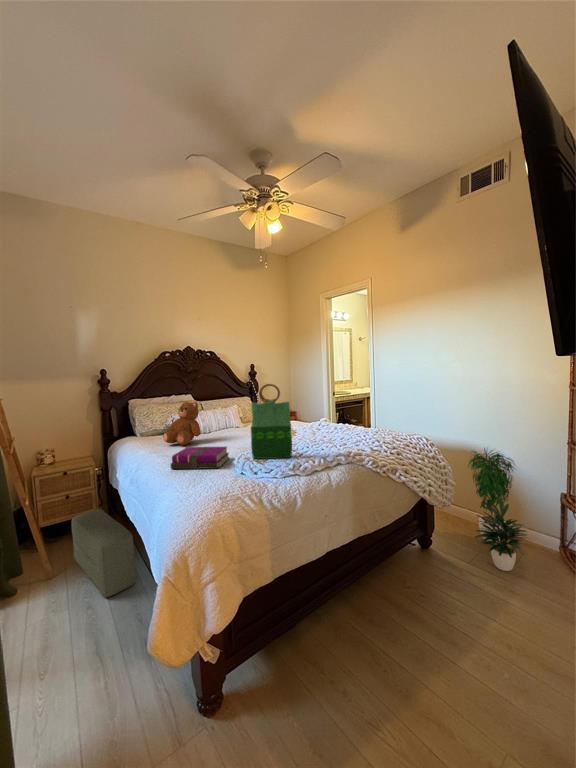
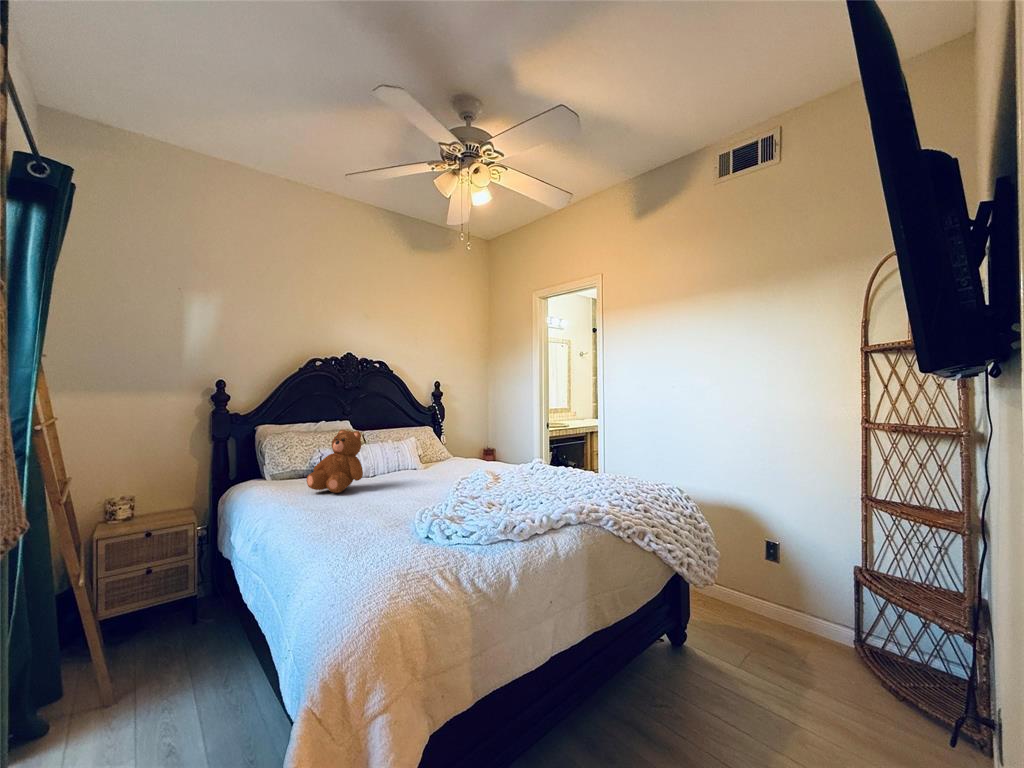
tote bag: present [251,384,292,459] -> none [442,405,501,515]
notebook: present [171,447,229,469] -> none [317,496,406,529]
potted plant: present [468,449,527,571] -> none [730,499,819,678]
pouf: present [71,509,136,597] -> none [151,590,249,736]

